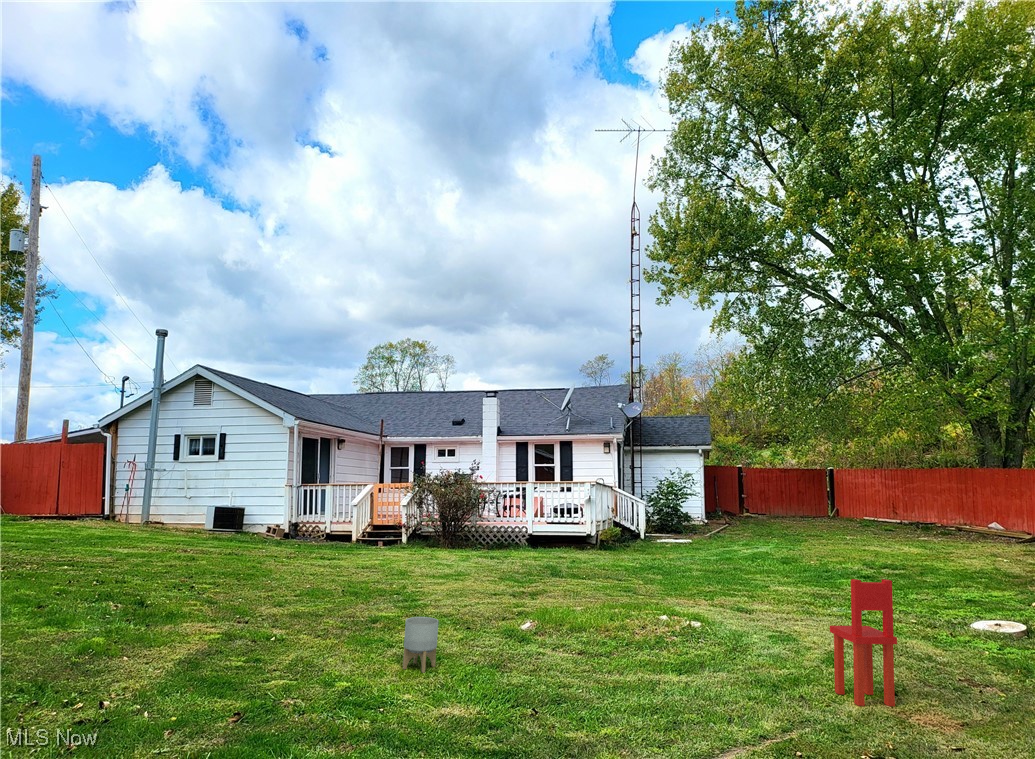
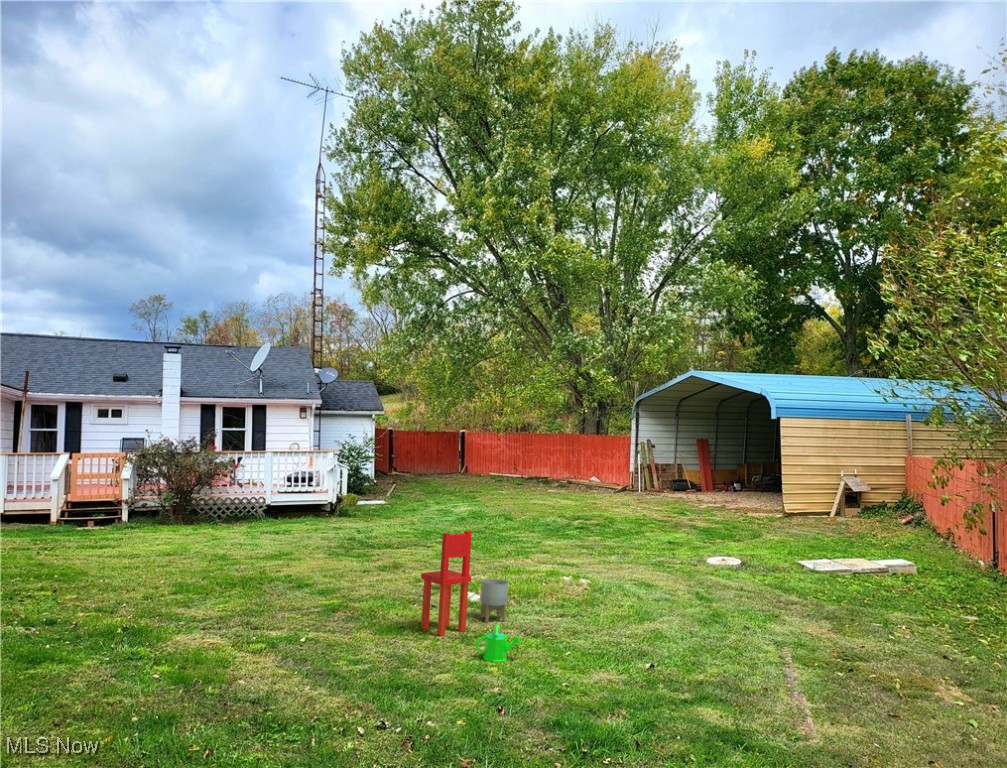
chair: present [830,579,897,706] -> present [421,531,472,636]
watering can: none [281,665,320,713] -> present [475,624,521,662]

